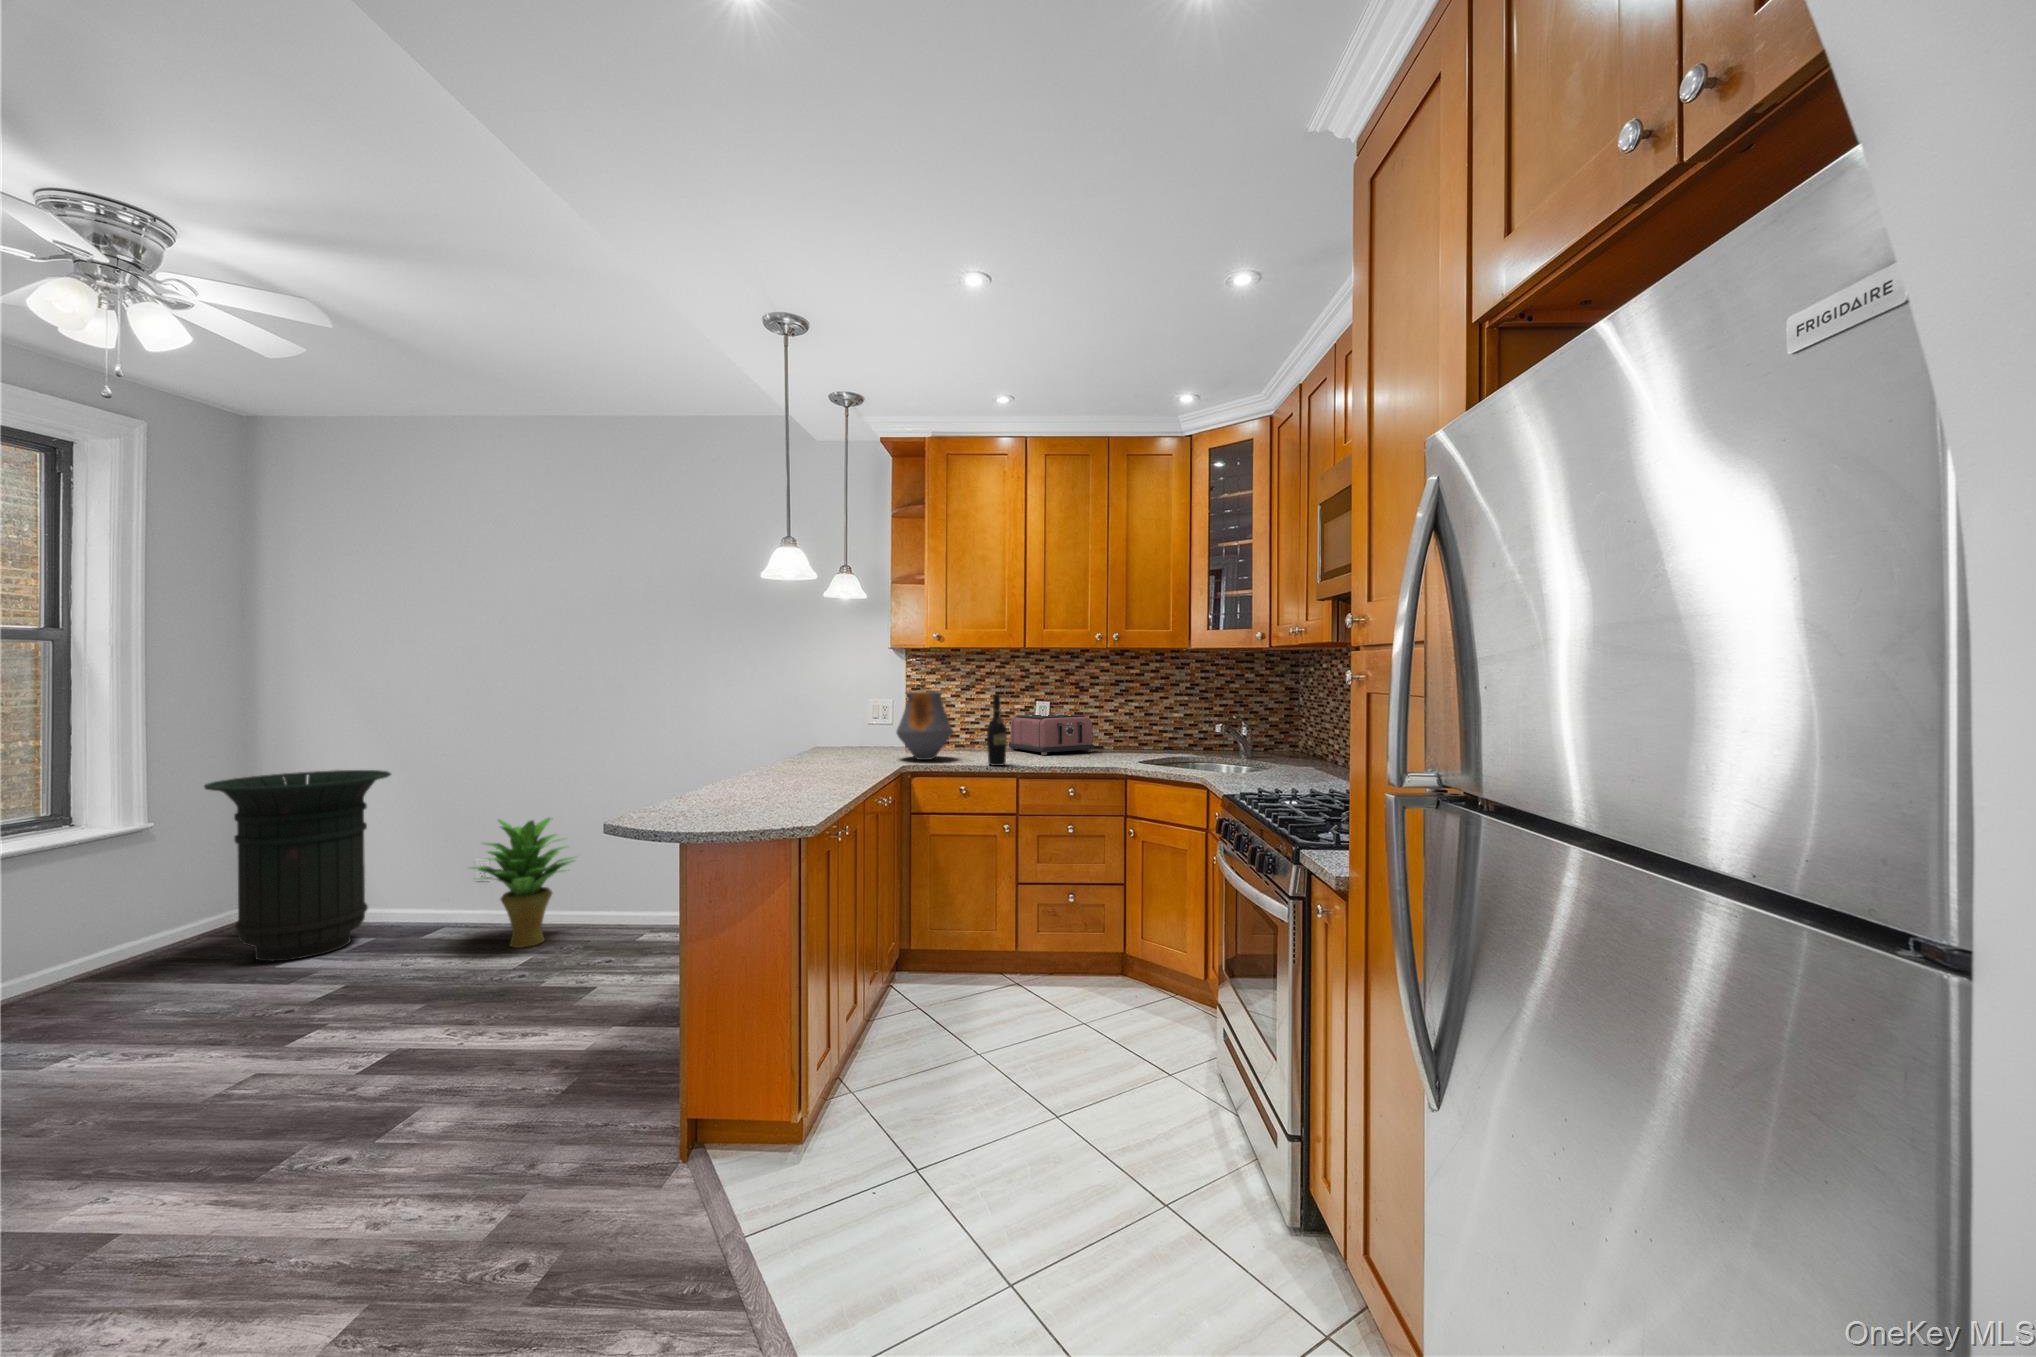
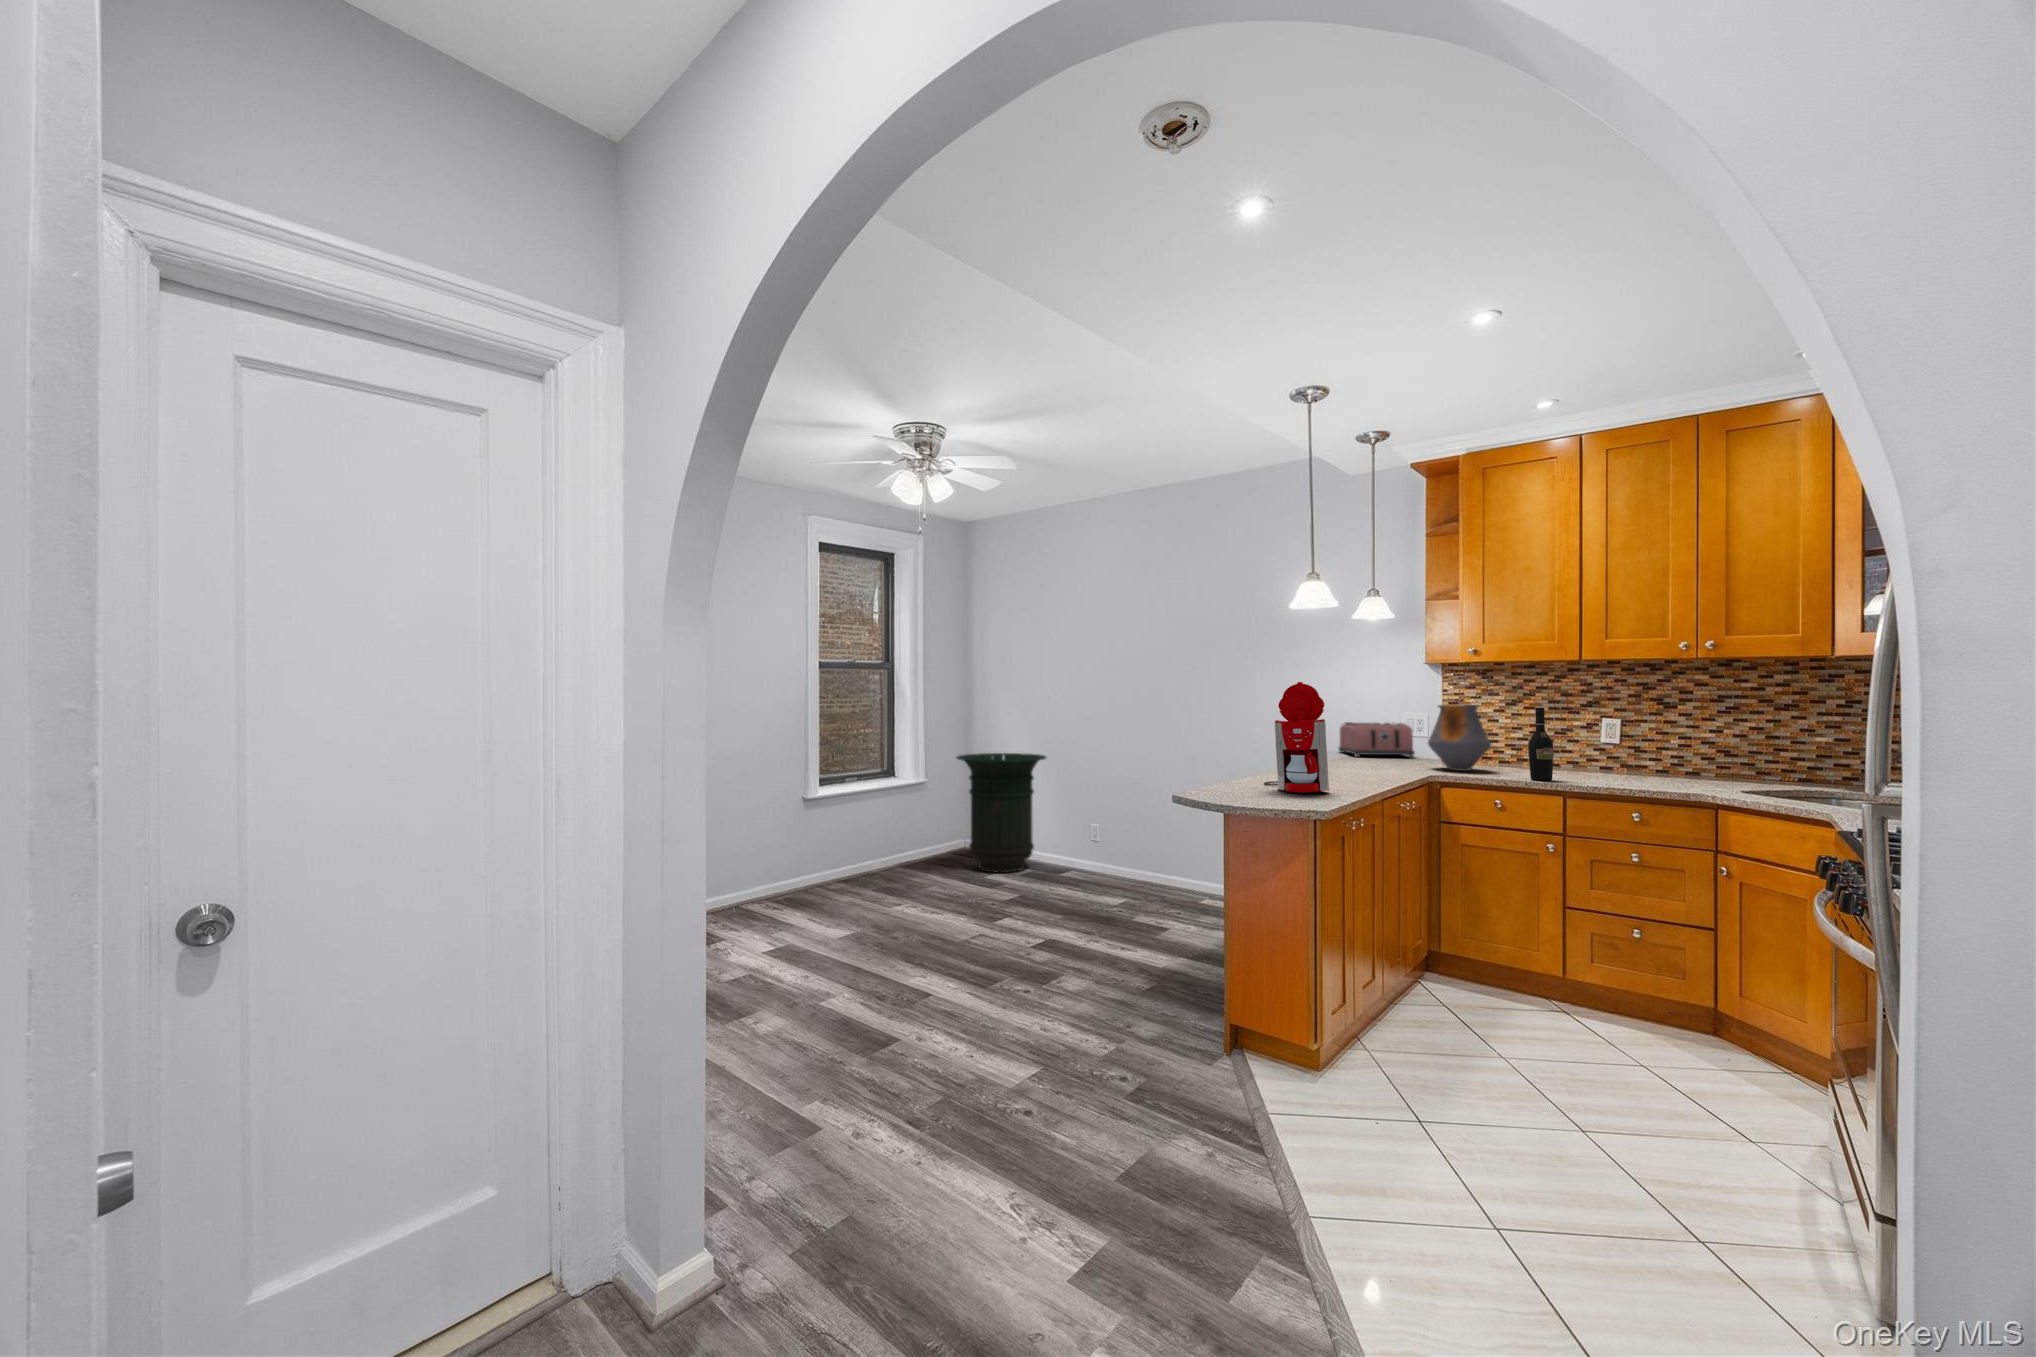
coffee maker: none [729,671,810,807] -> present [1264,682,1330,792]
toaster: present [1009,714,1094,755] -> present [1339,722,1415,757]
potted plant: present [470,818,574,948] -> none [1090,794,1160,891]

